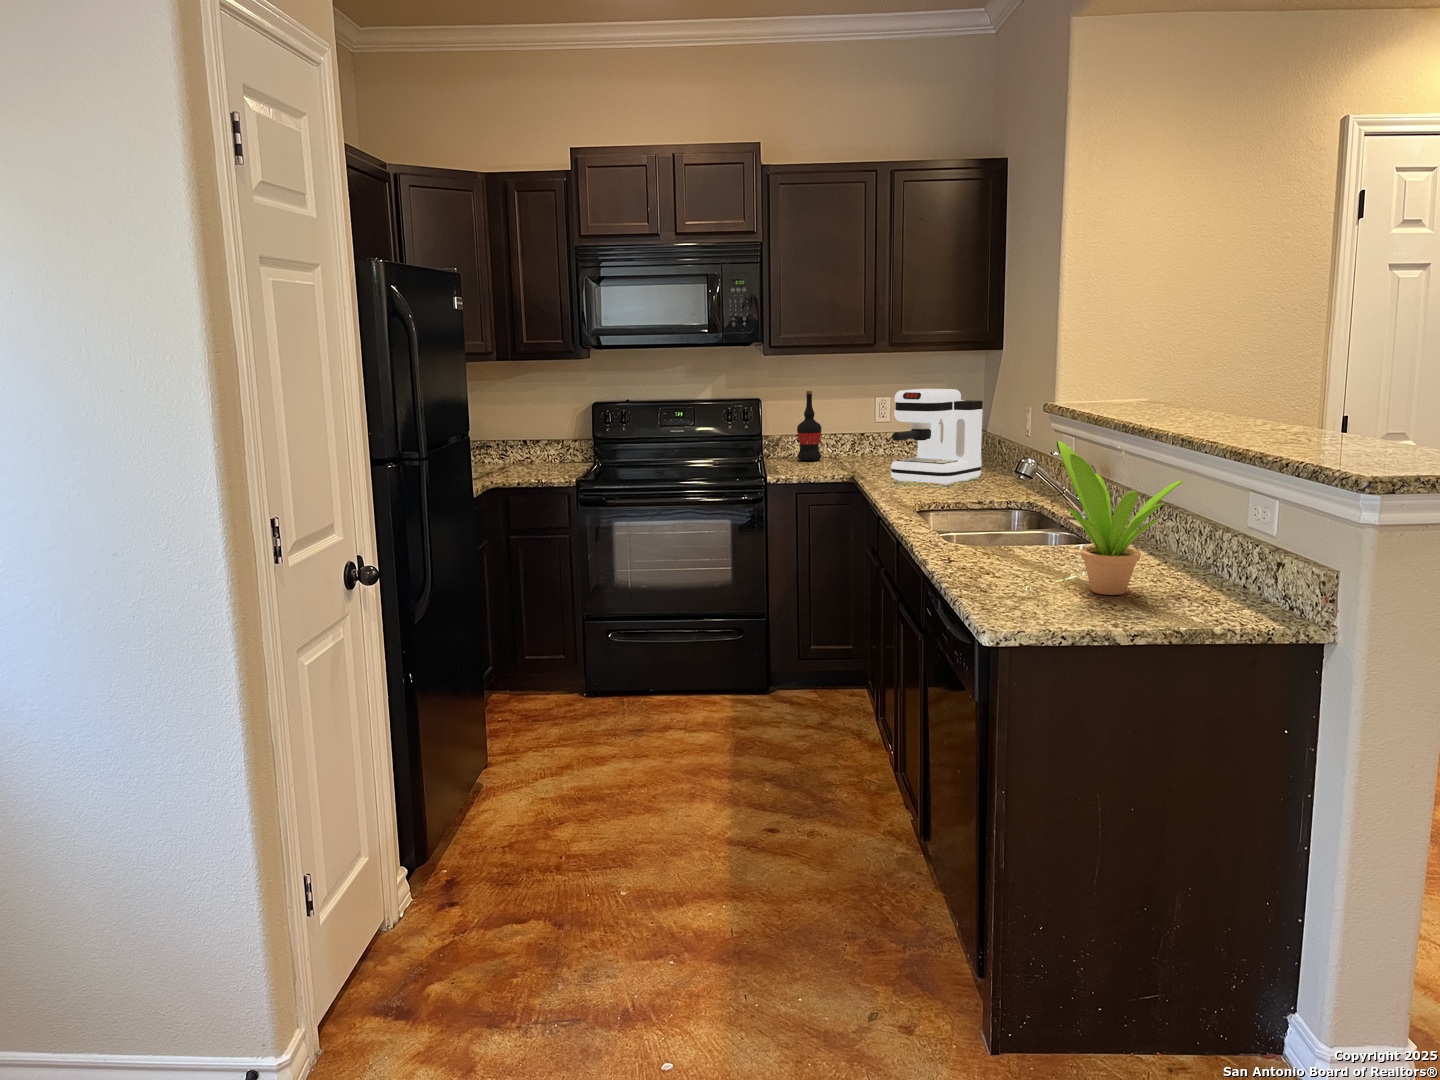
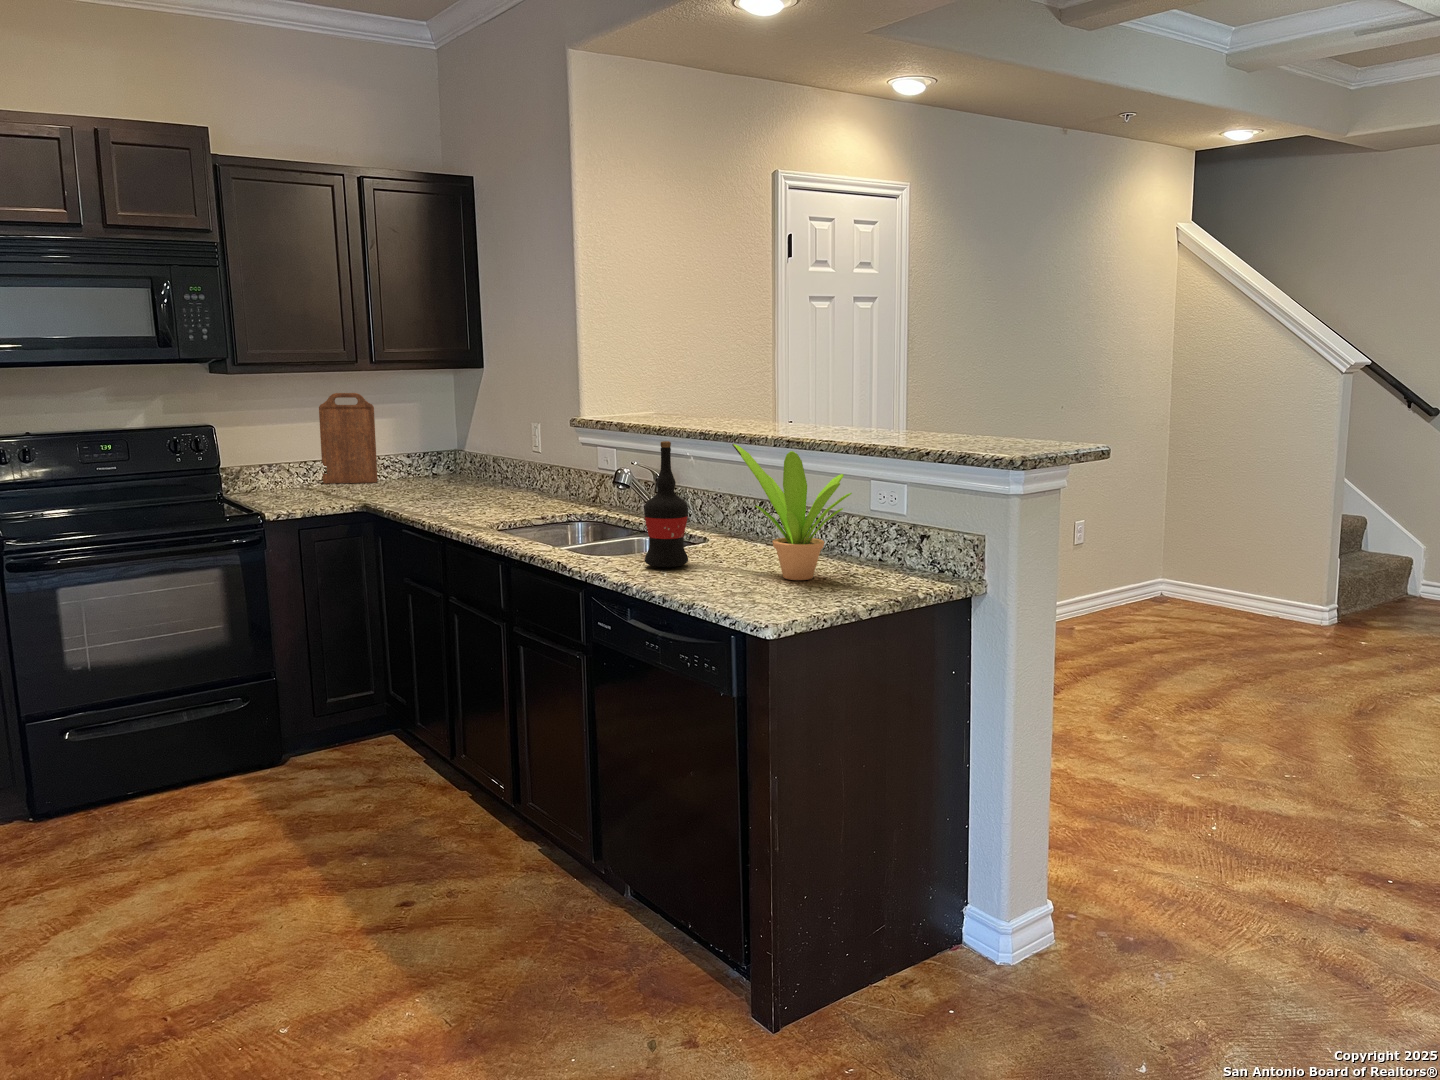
cutting board: none [848,376,893,458] -> present [319,393,377,483]
coffee maker: present [891,389,983,485] -> none [422,405,512,505]
wine bottle: present [797,391,821,461] -> present [644,441,688,567]

